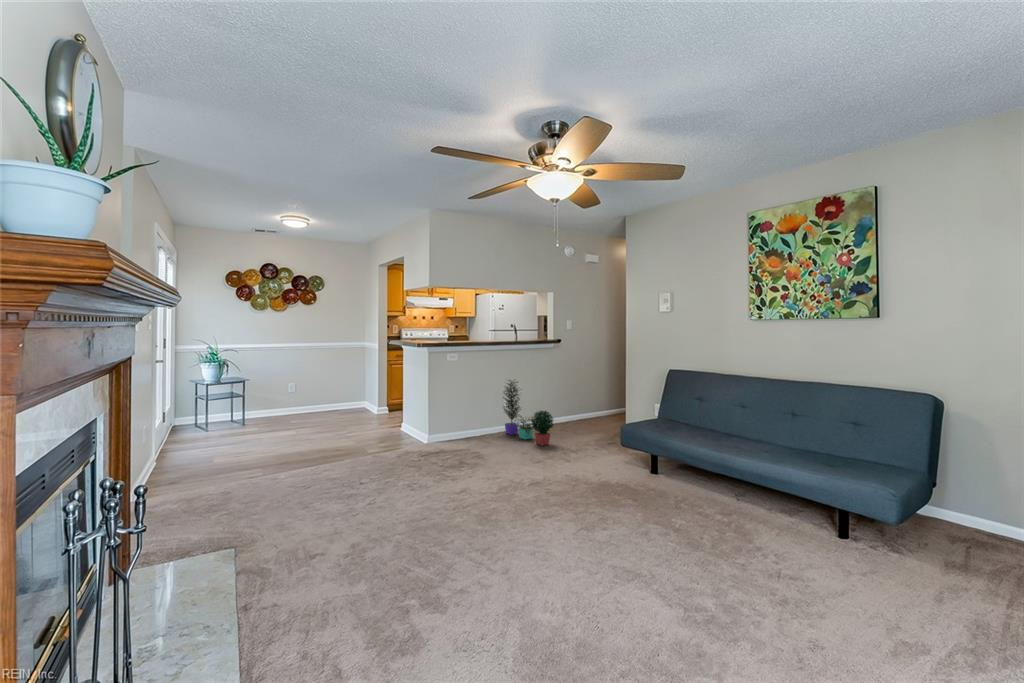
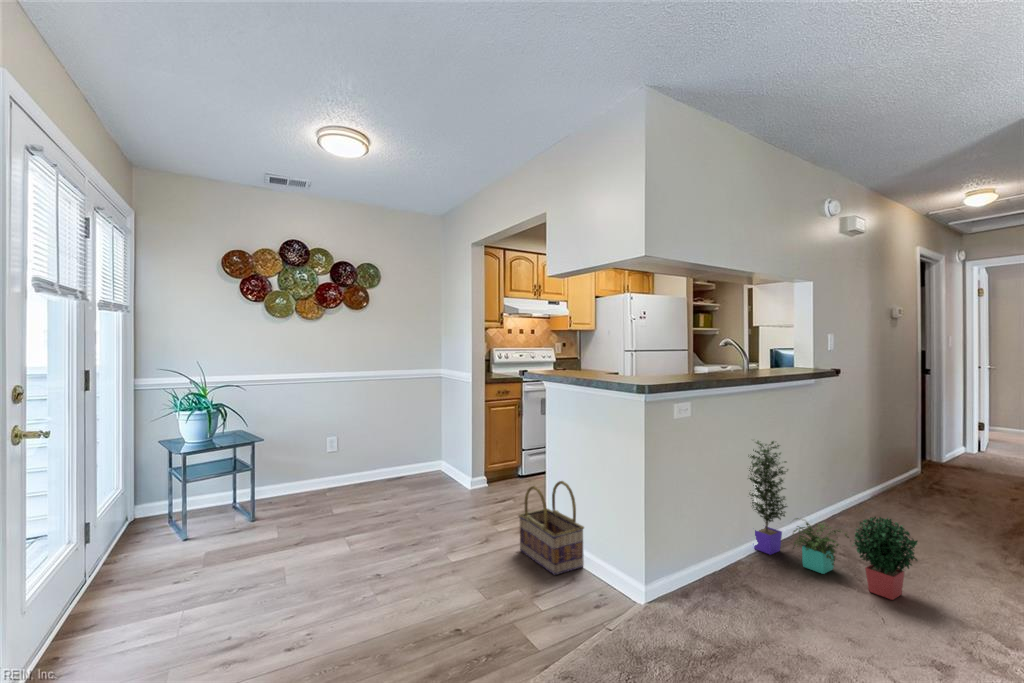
basket: none [386,398,414,441] -> present [519,481,584,575]

